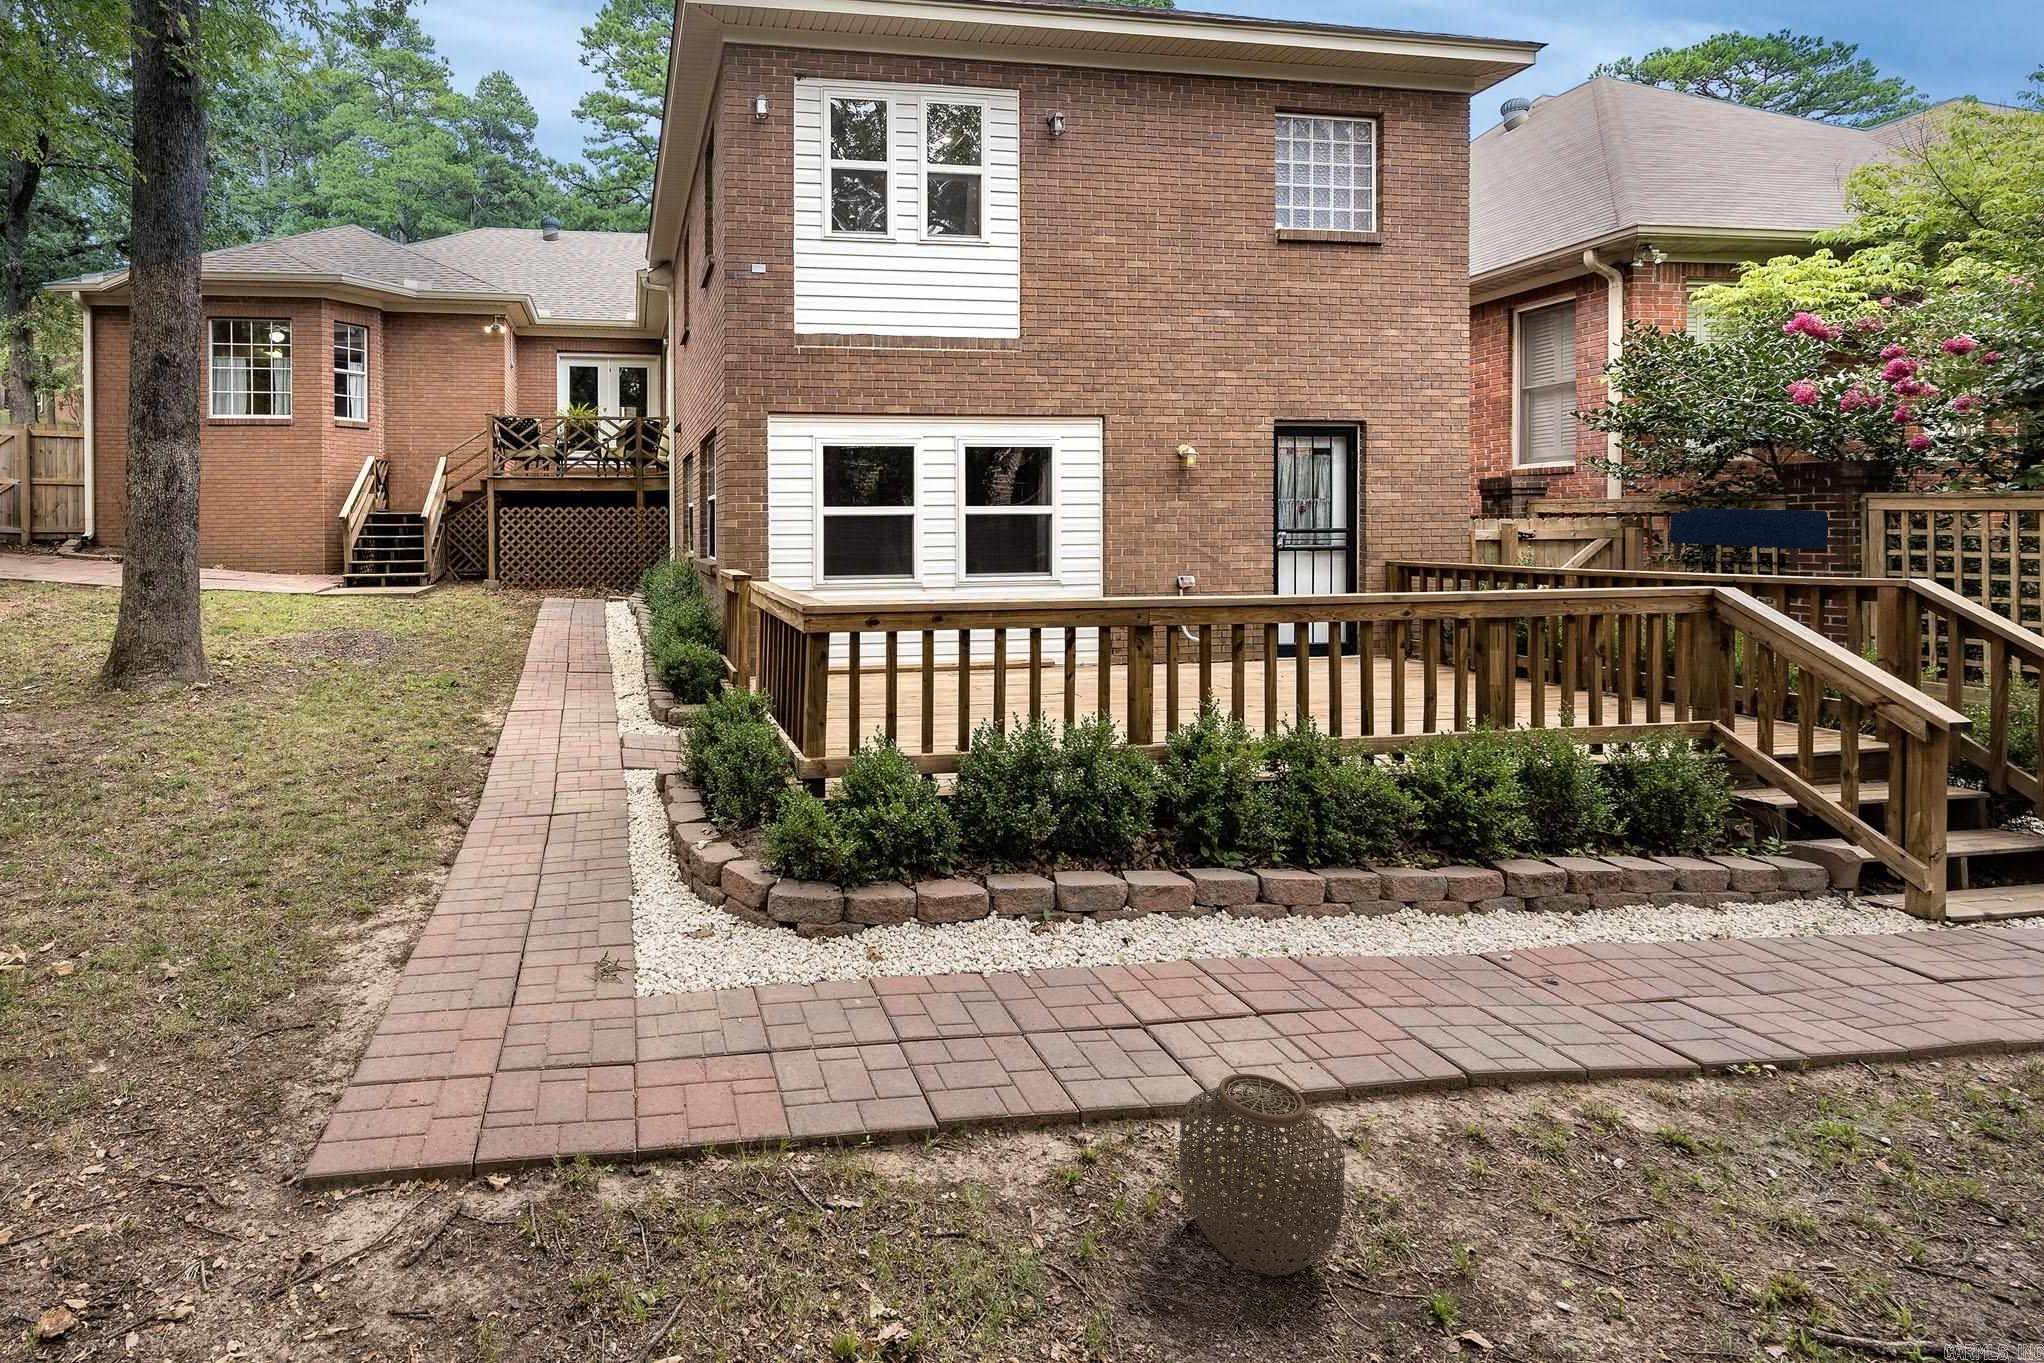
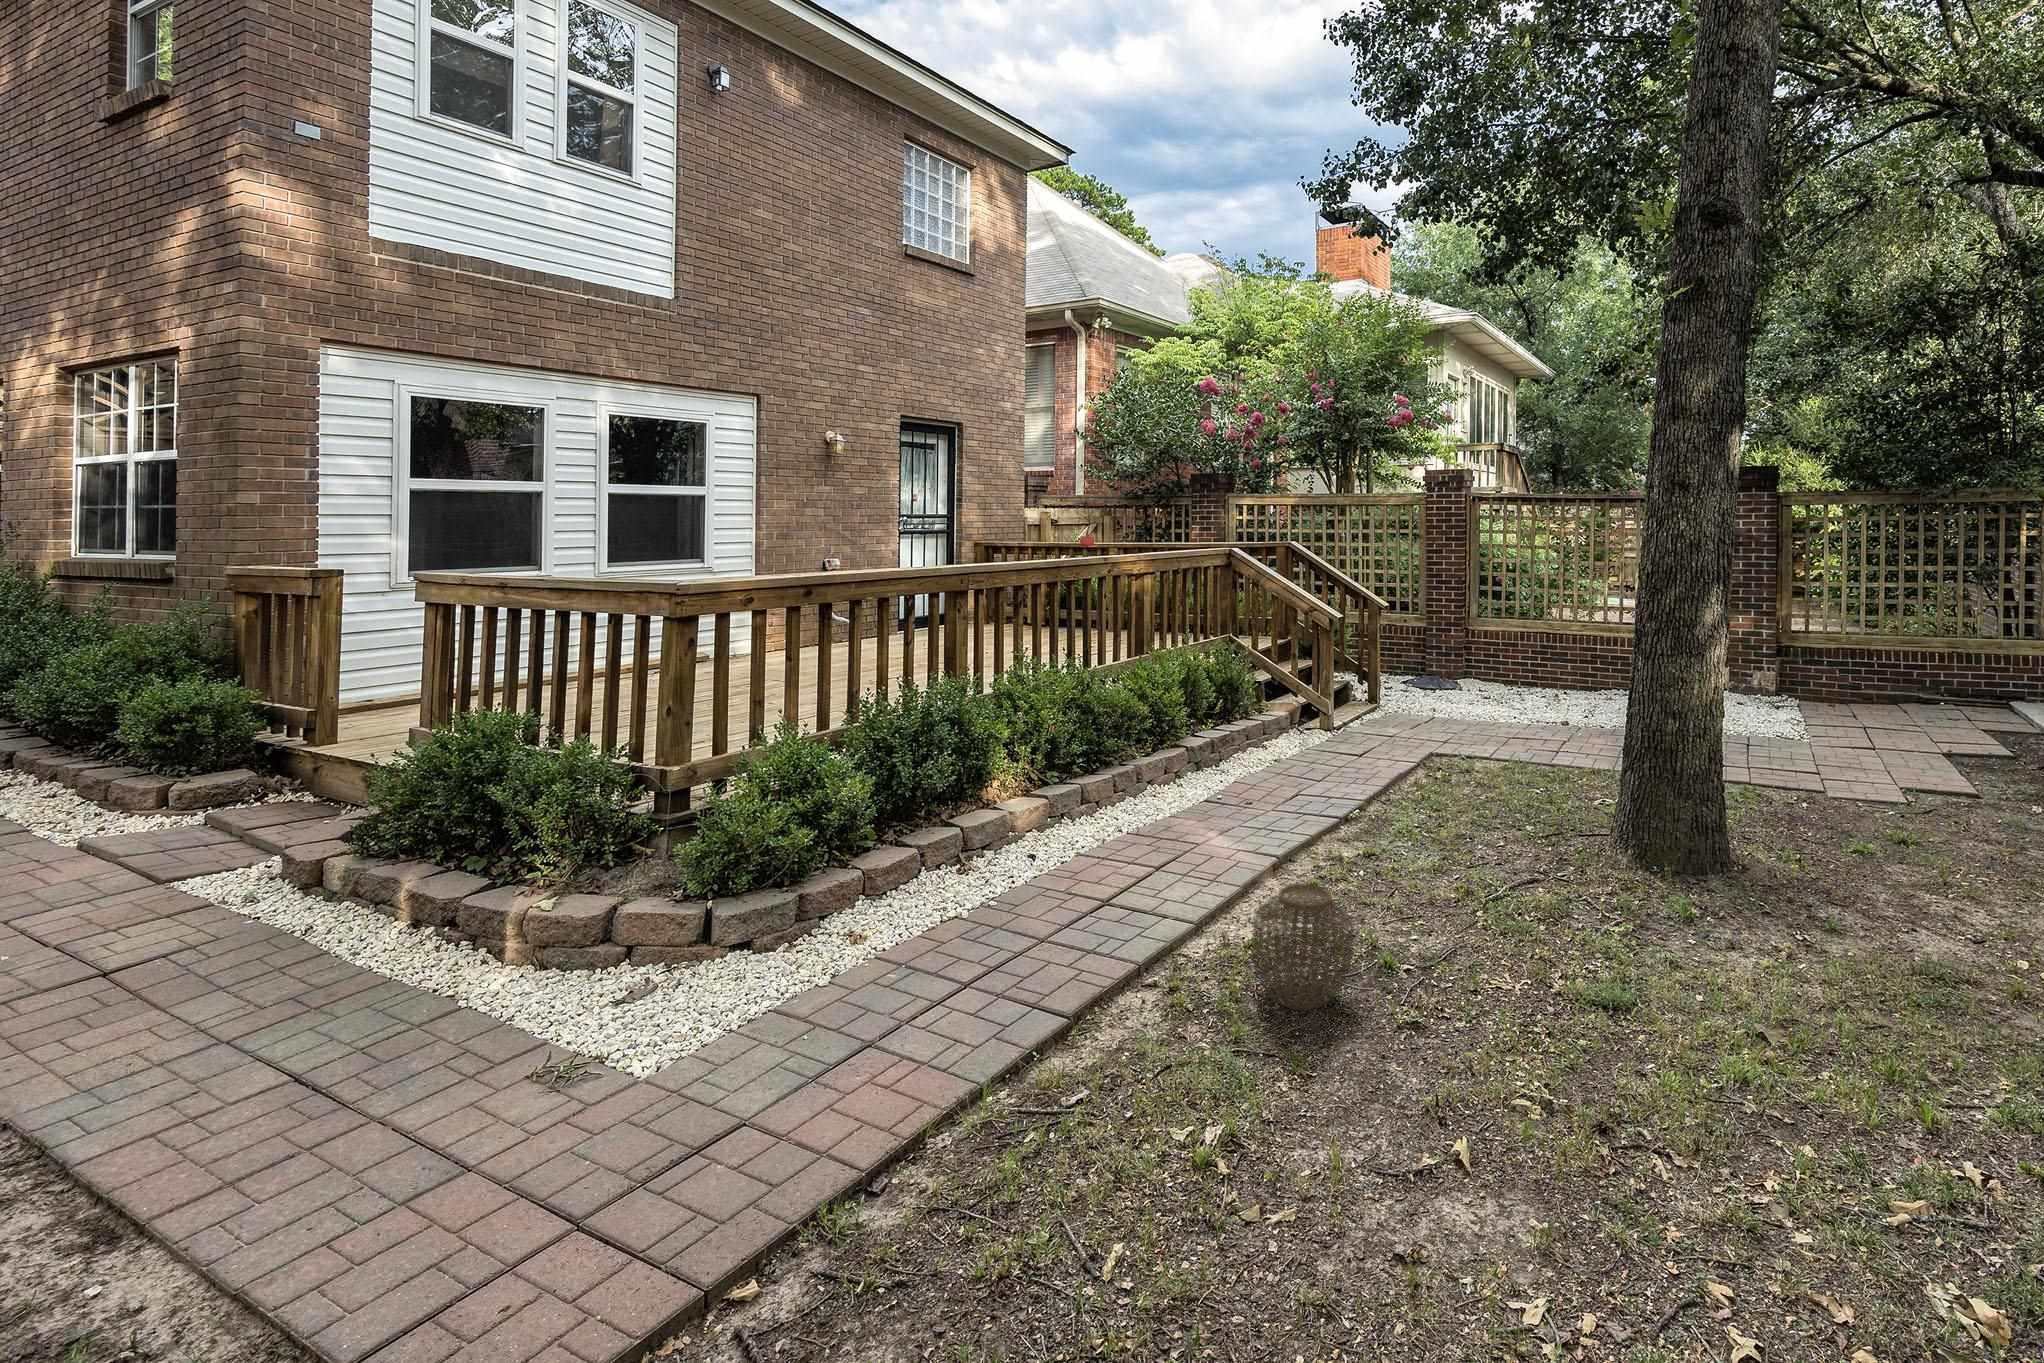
bench: present [1669,508,1829,565] -> none [1136,499,1217,537]
potted plant: none [1488,513,1543,574] -> present [1073,501,1104,545]

